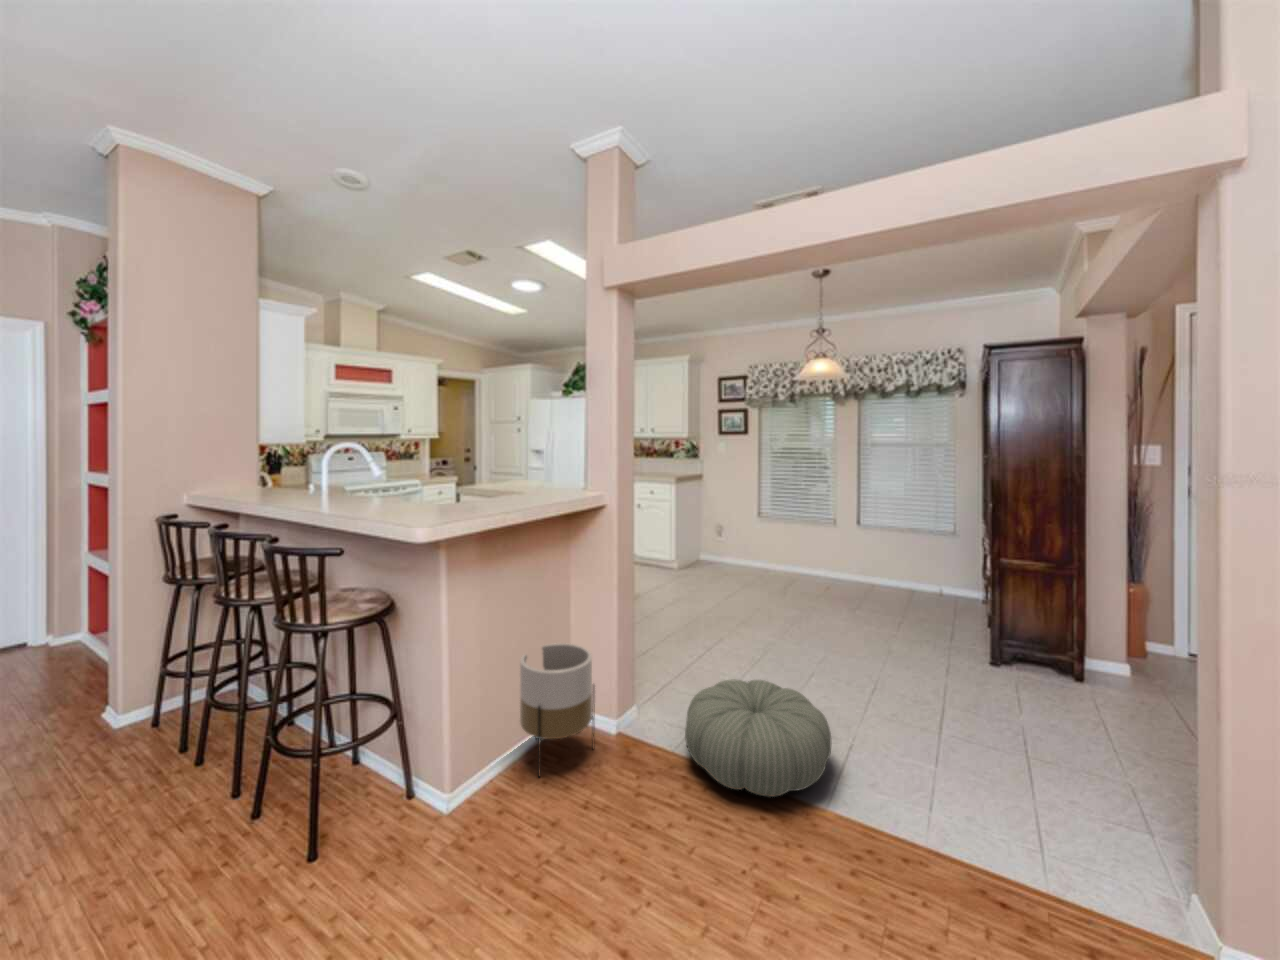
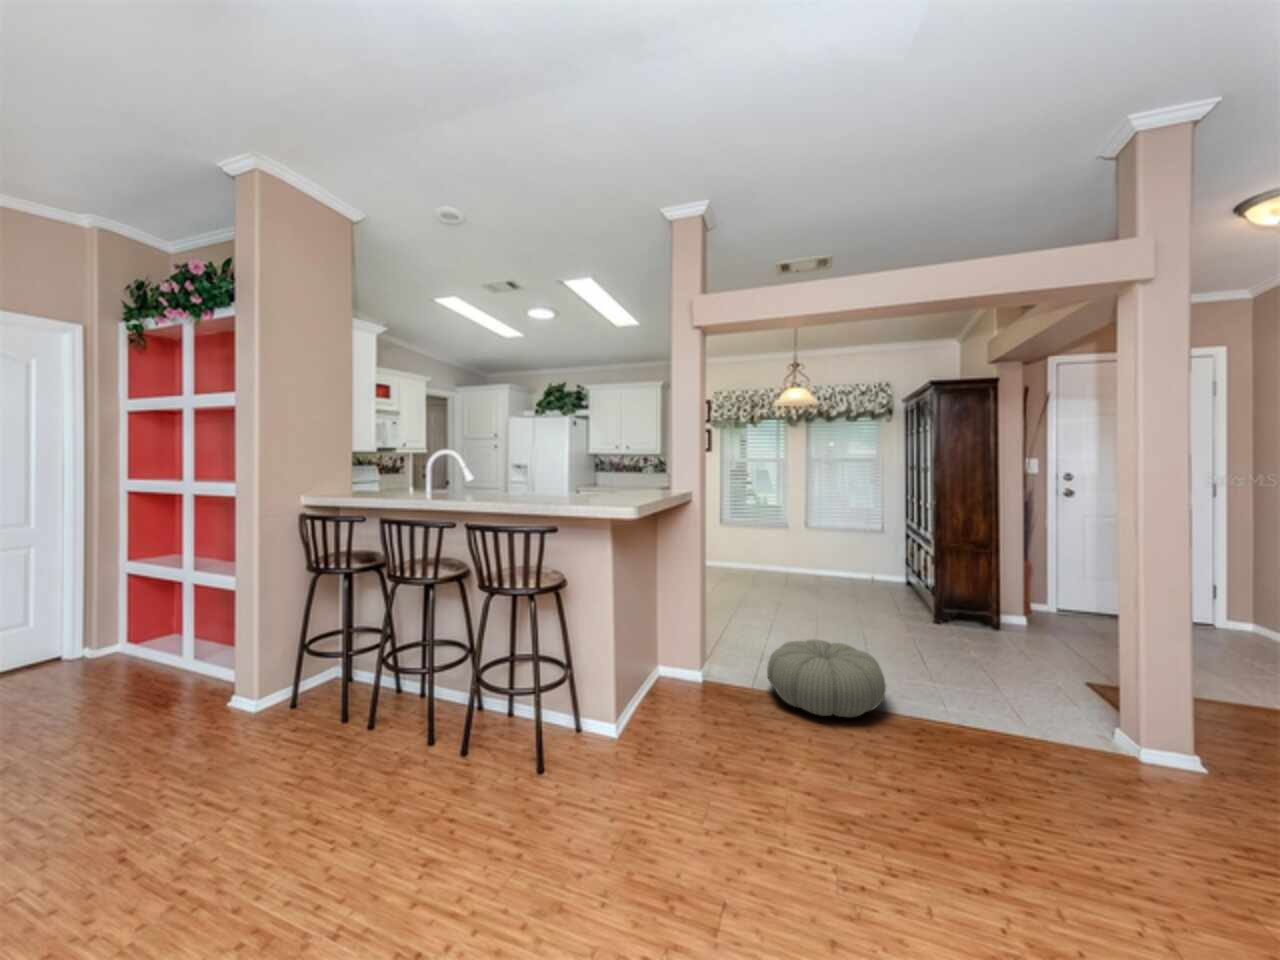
planter: present [520,643,595,776] -> none [644,620,703,728]

